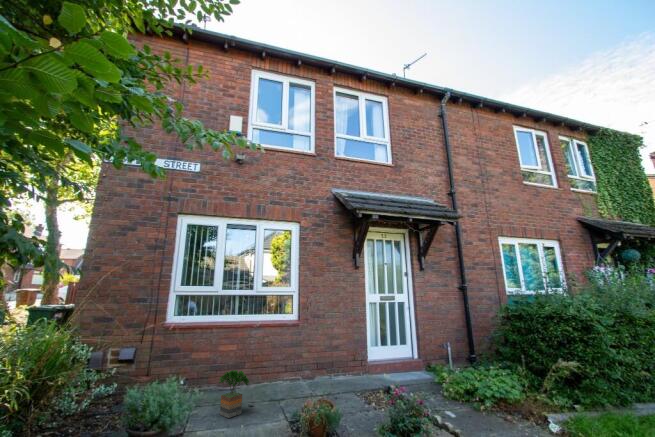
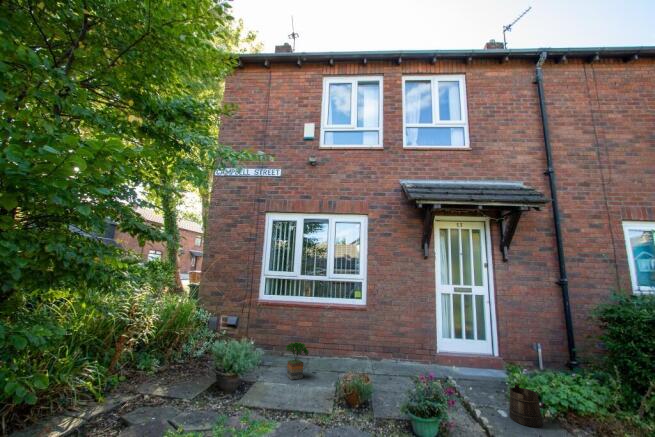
bucket: none [453,381,481,418] -> present [509,384,542,427]

